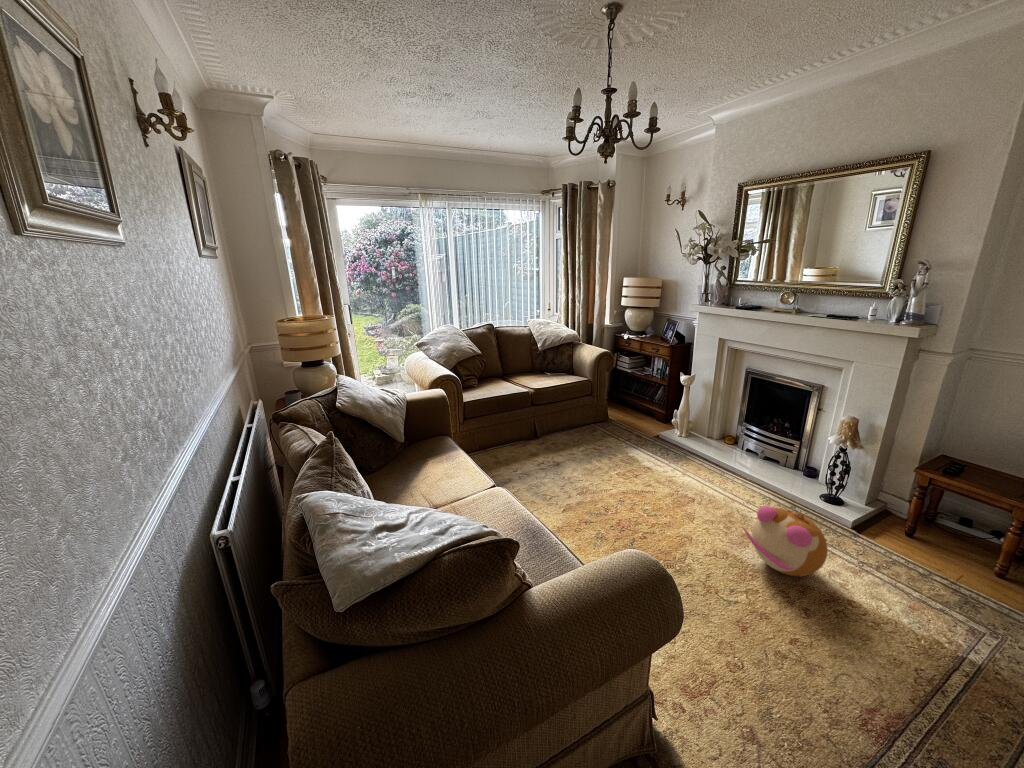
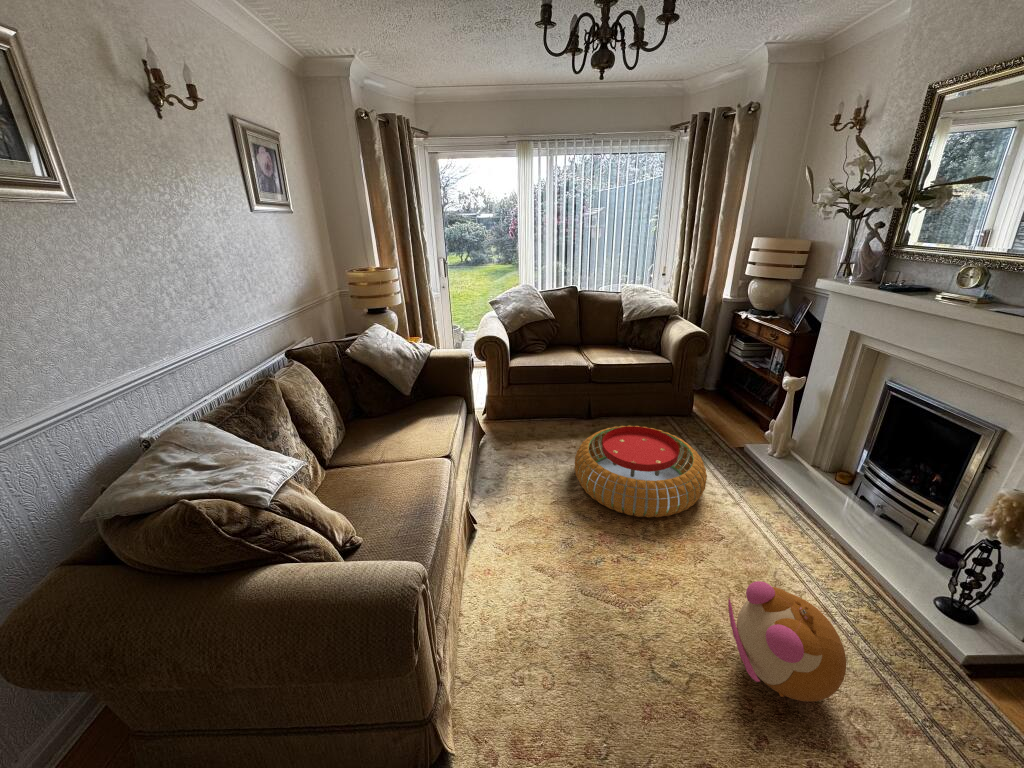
pouf: none [558,433,668,504] -> present [575,426,707,518]

